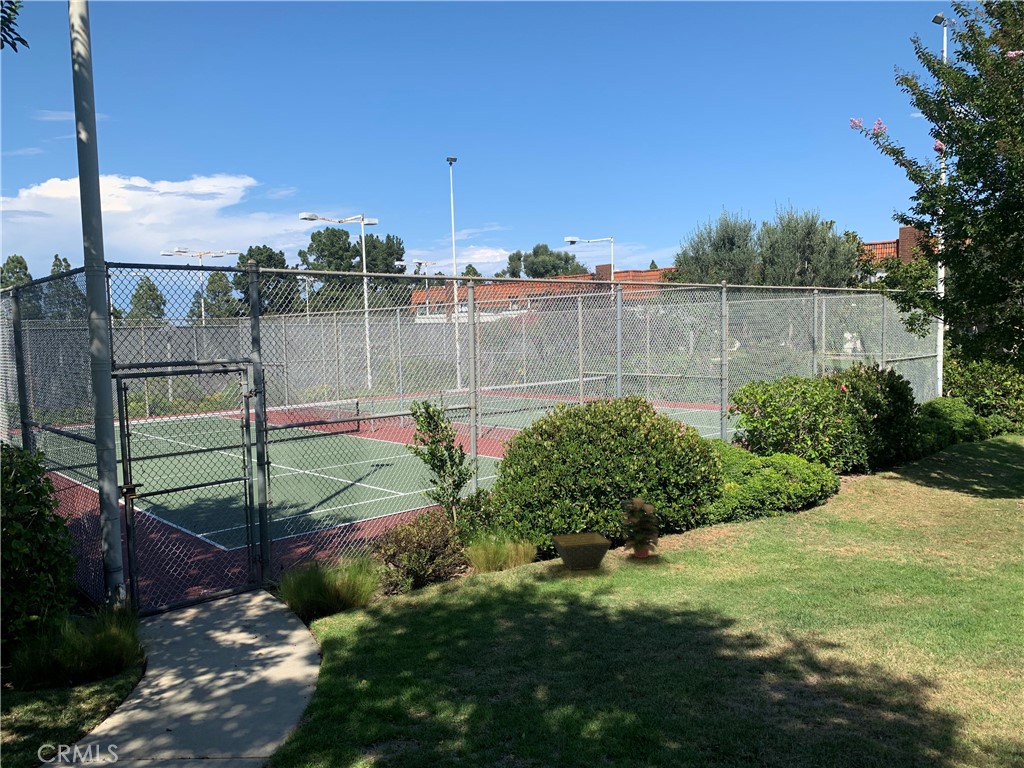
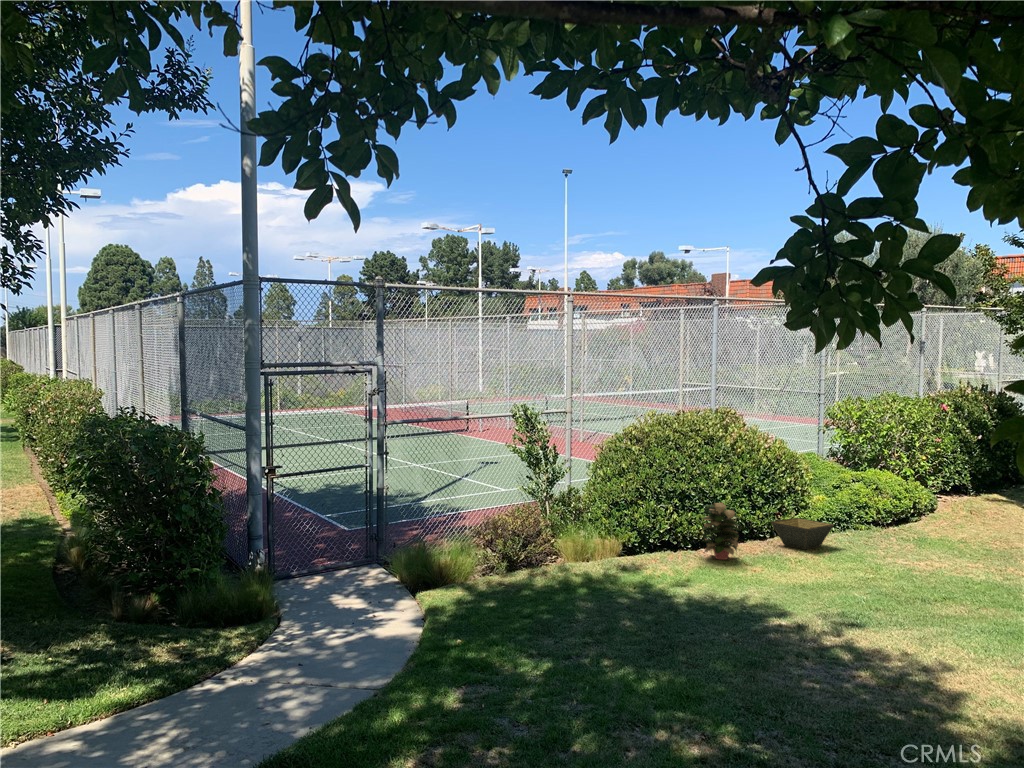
basket: present [550,532,612,570] -> present [771,518,834,550]

